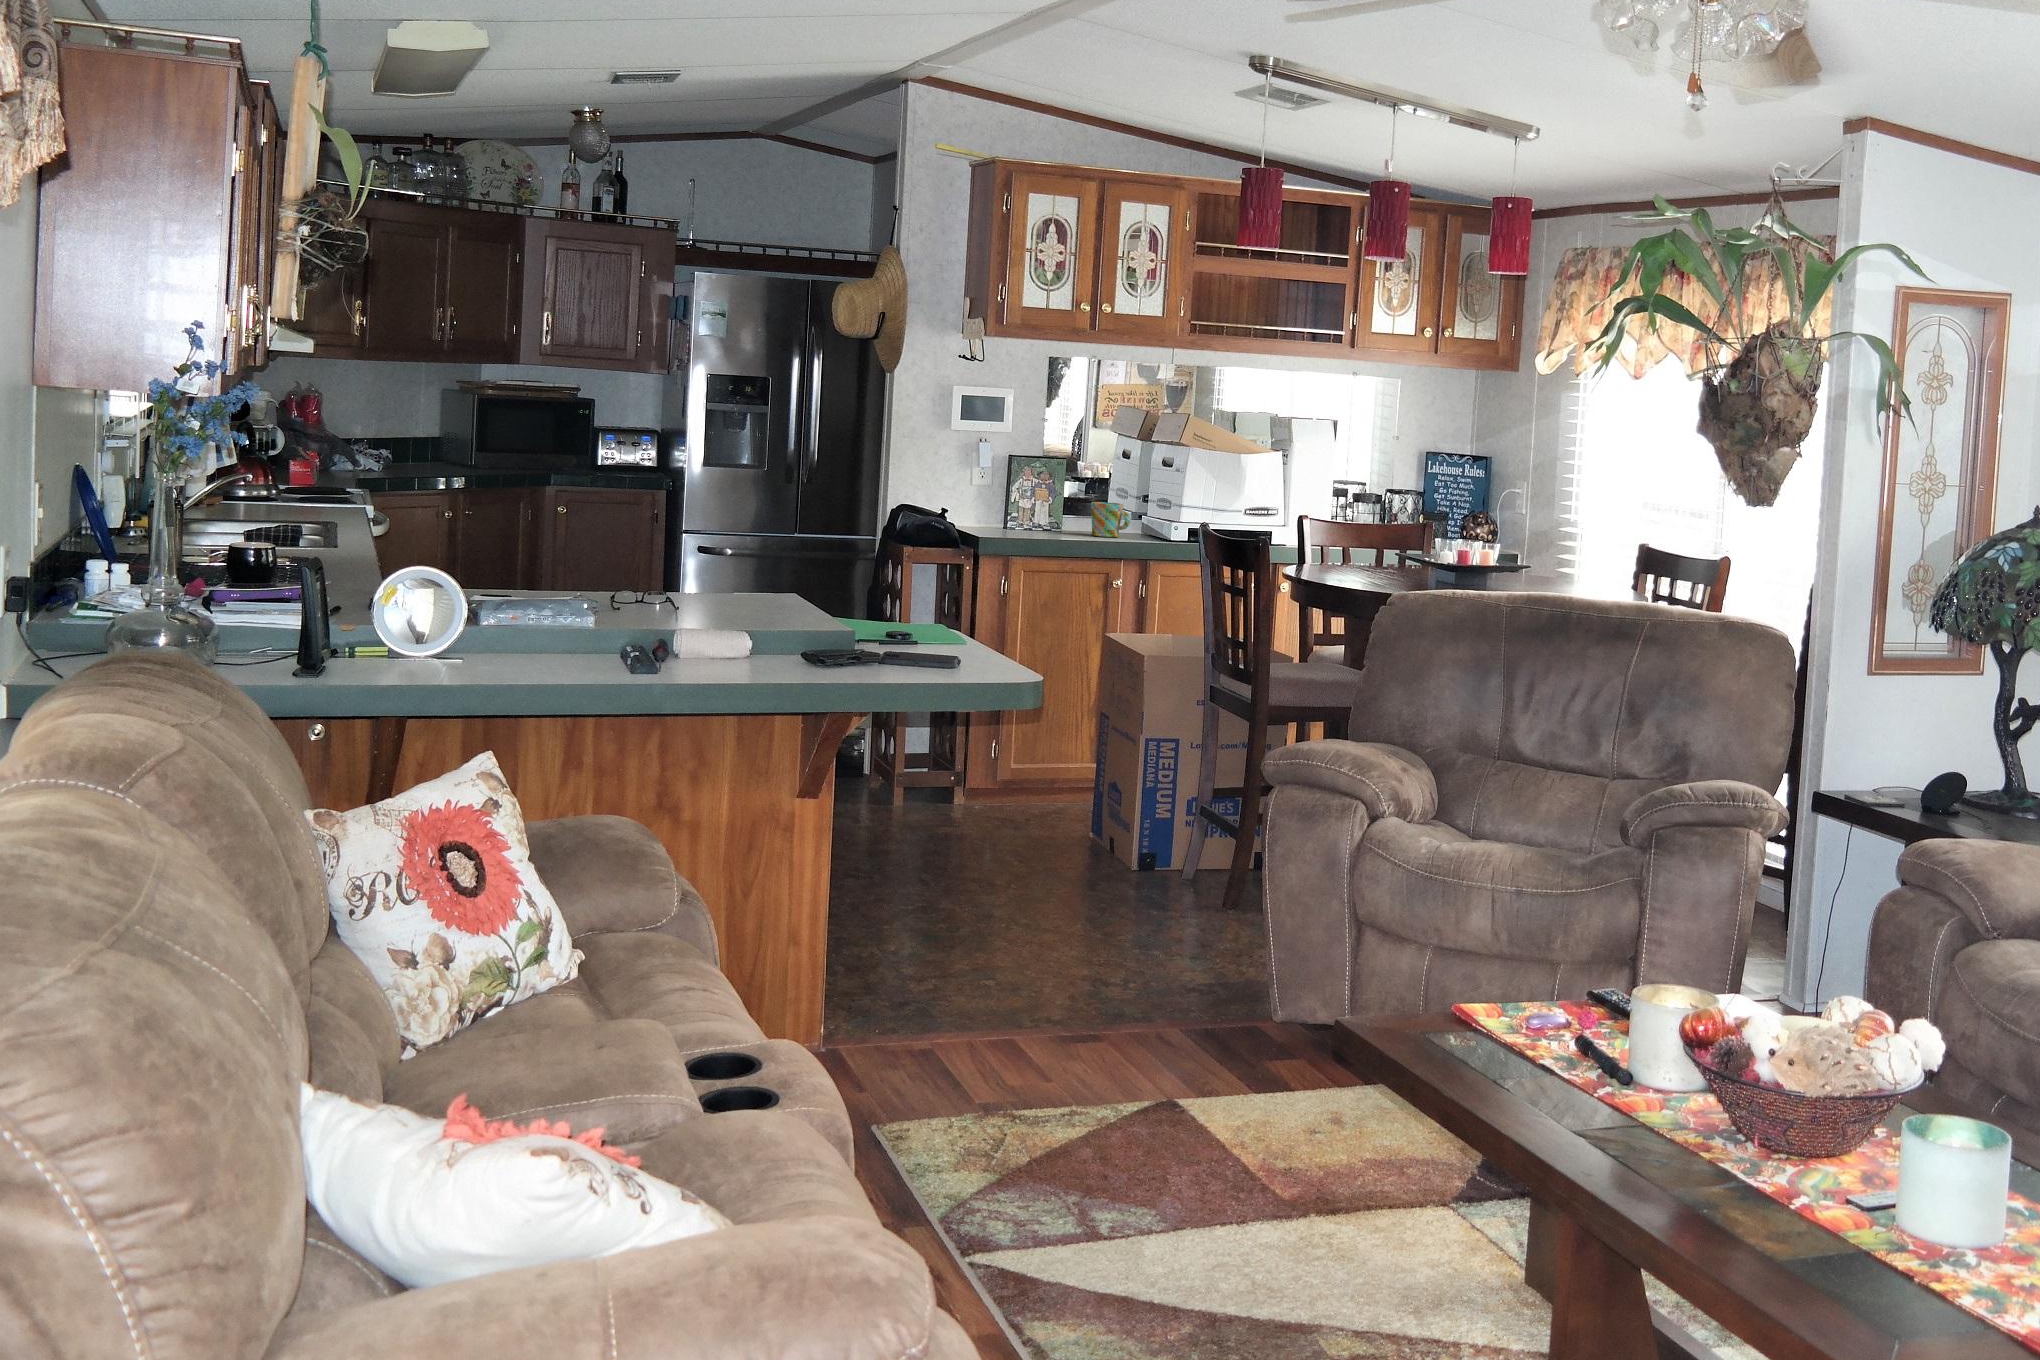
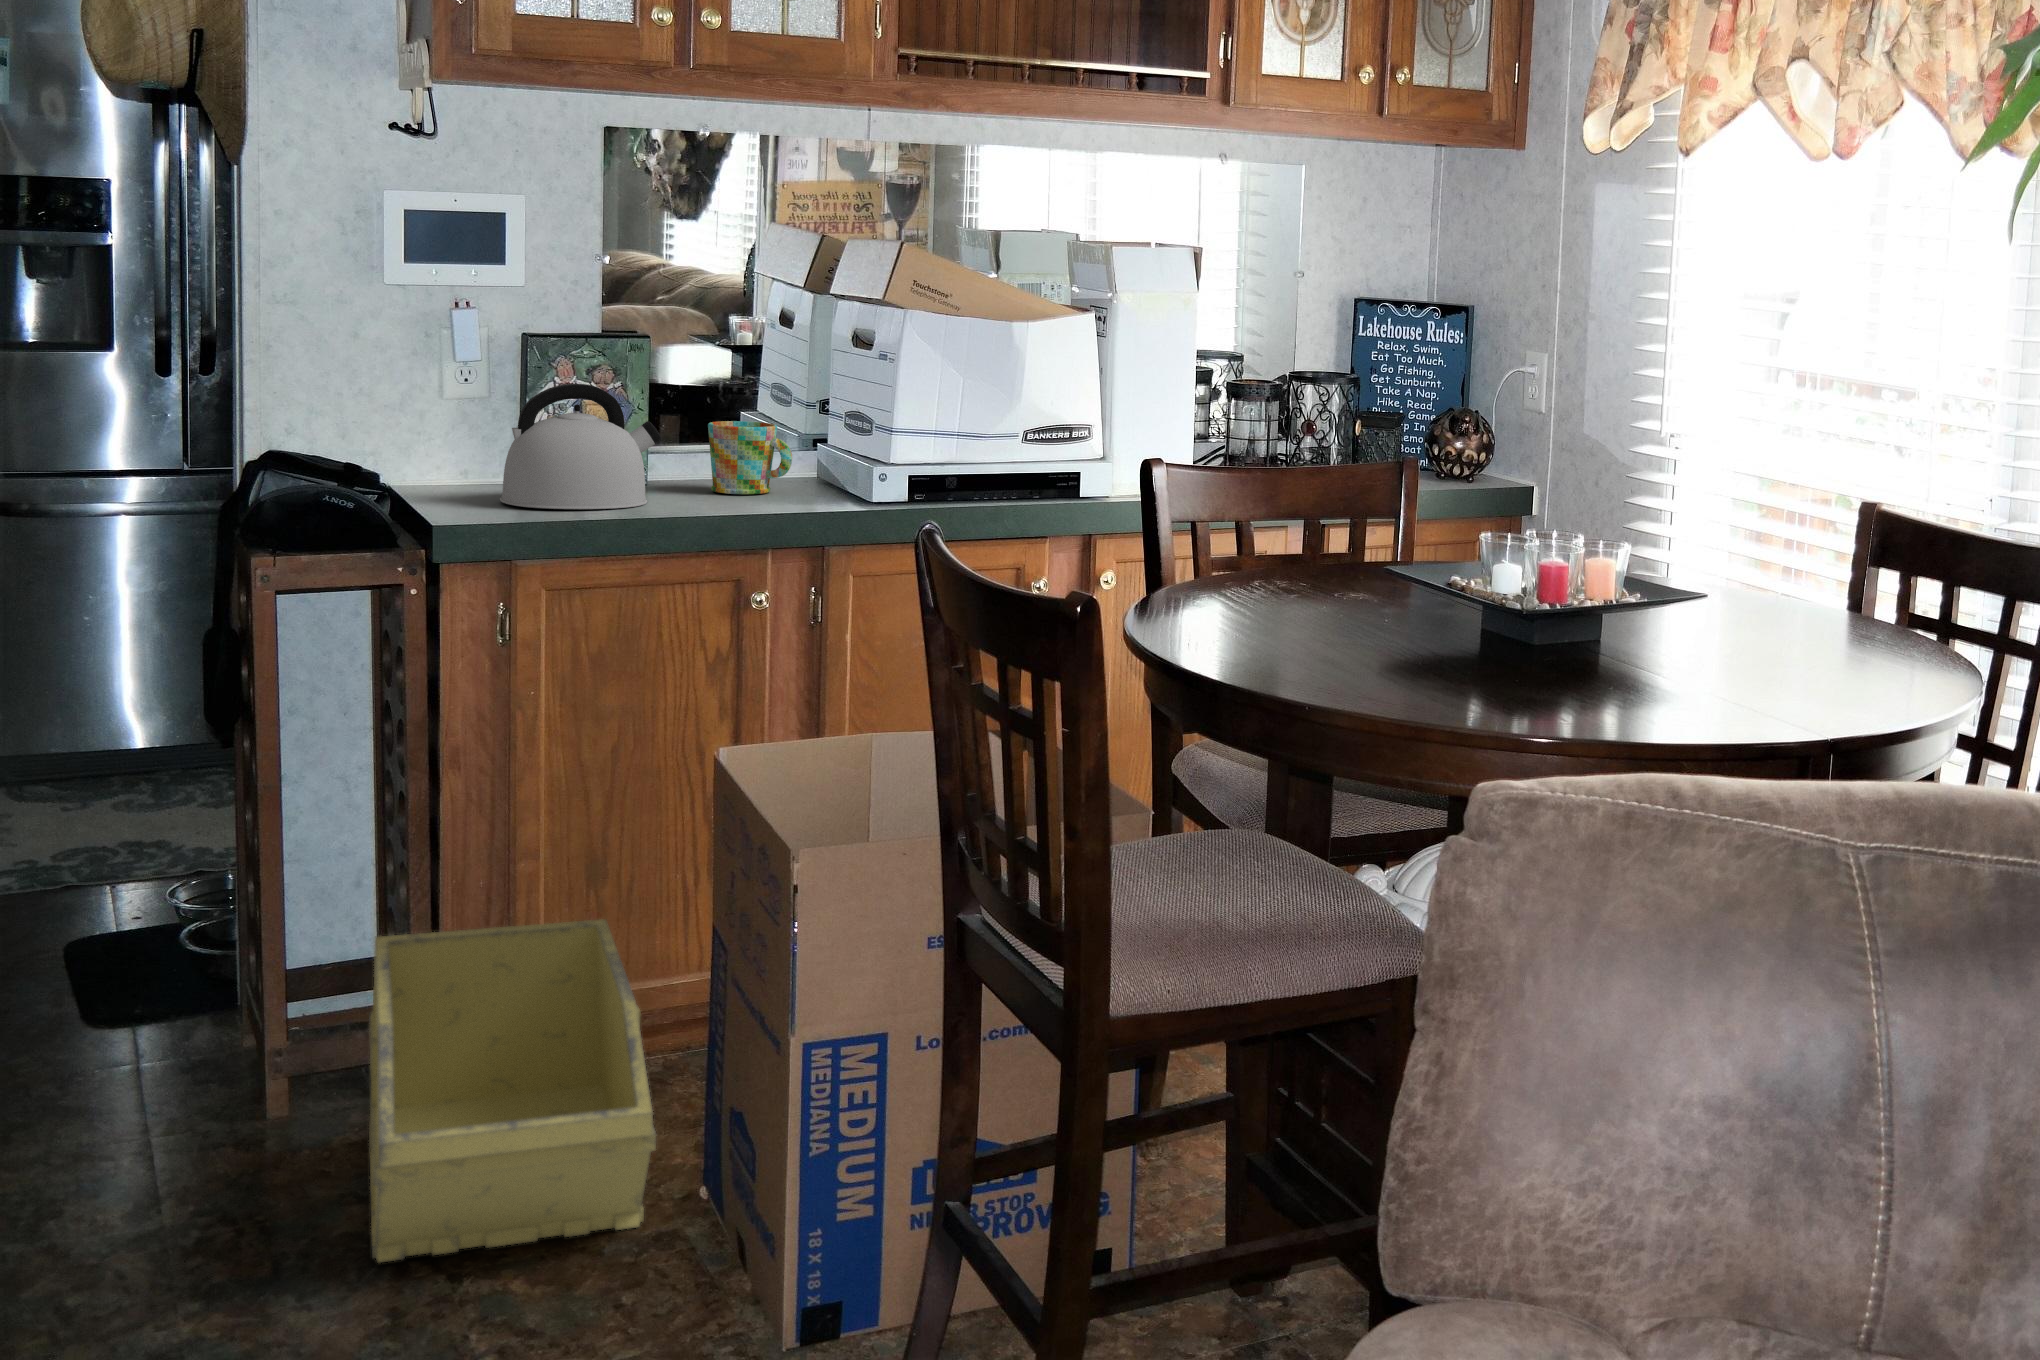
kettle: none [1000,480,1072,539] -> present [500,384,662,509]
storage bin: none [945,722,1078,838] -> present [369,919,656,1262]

